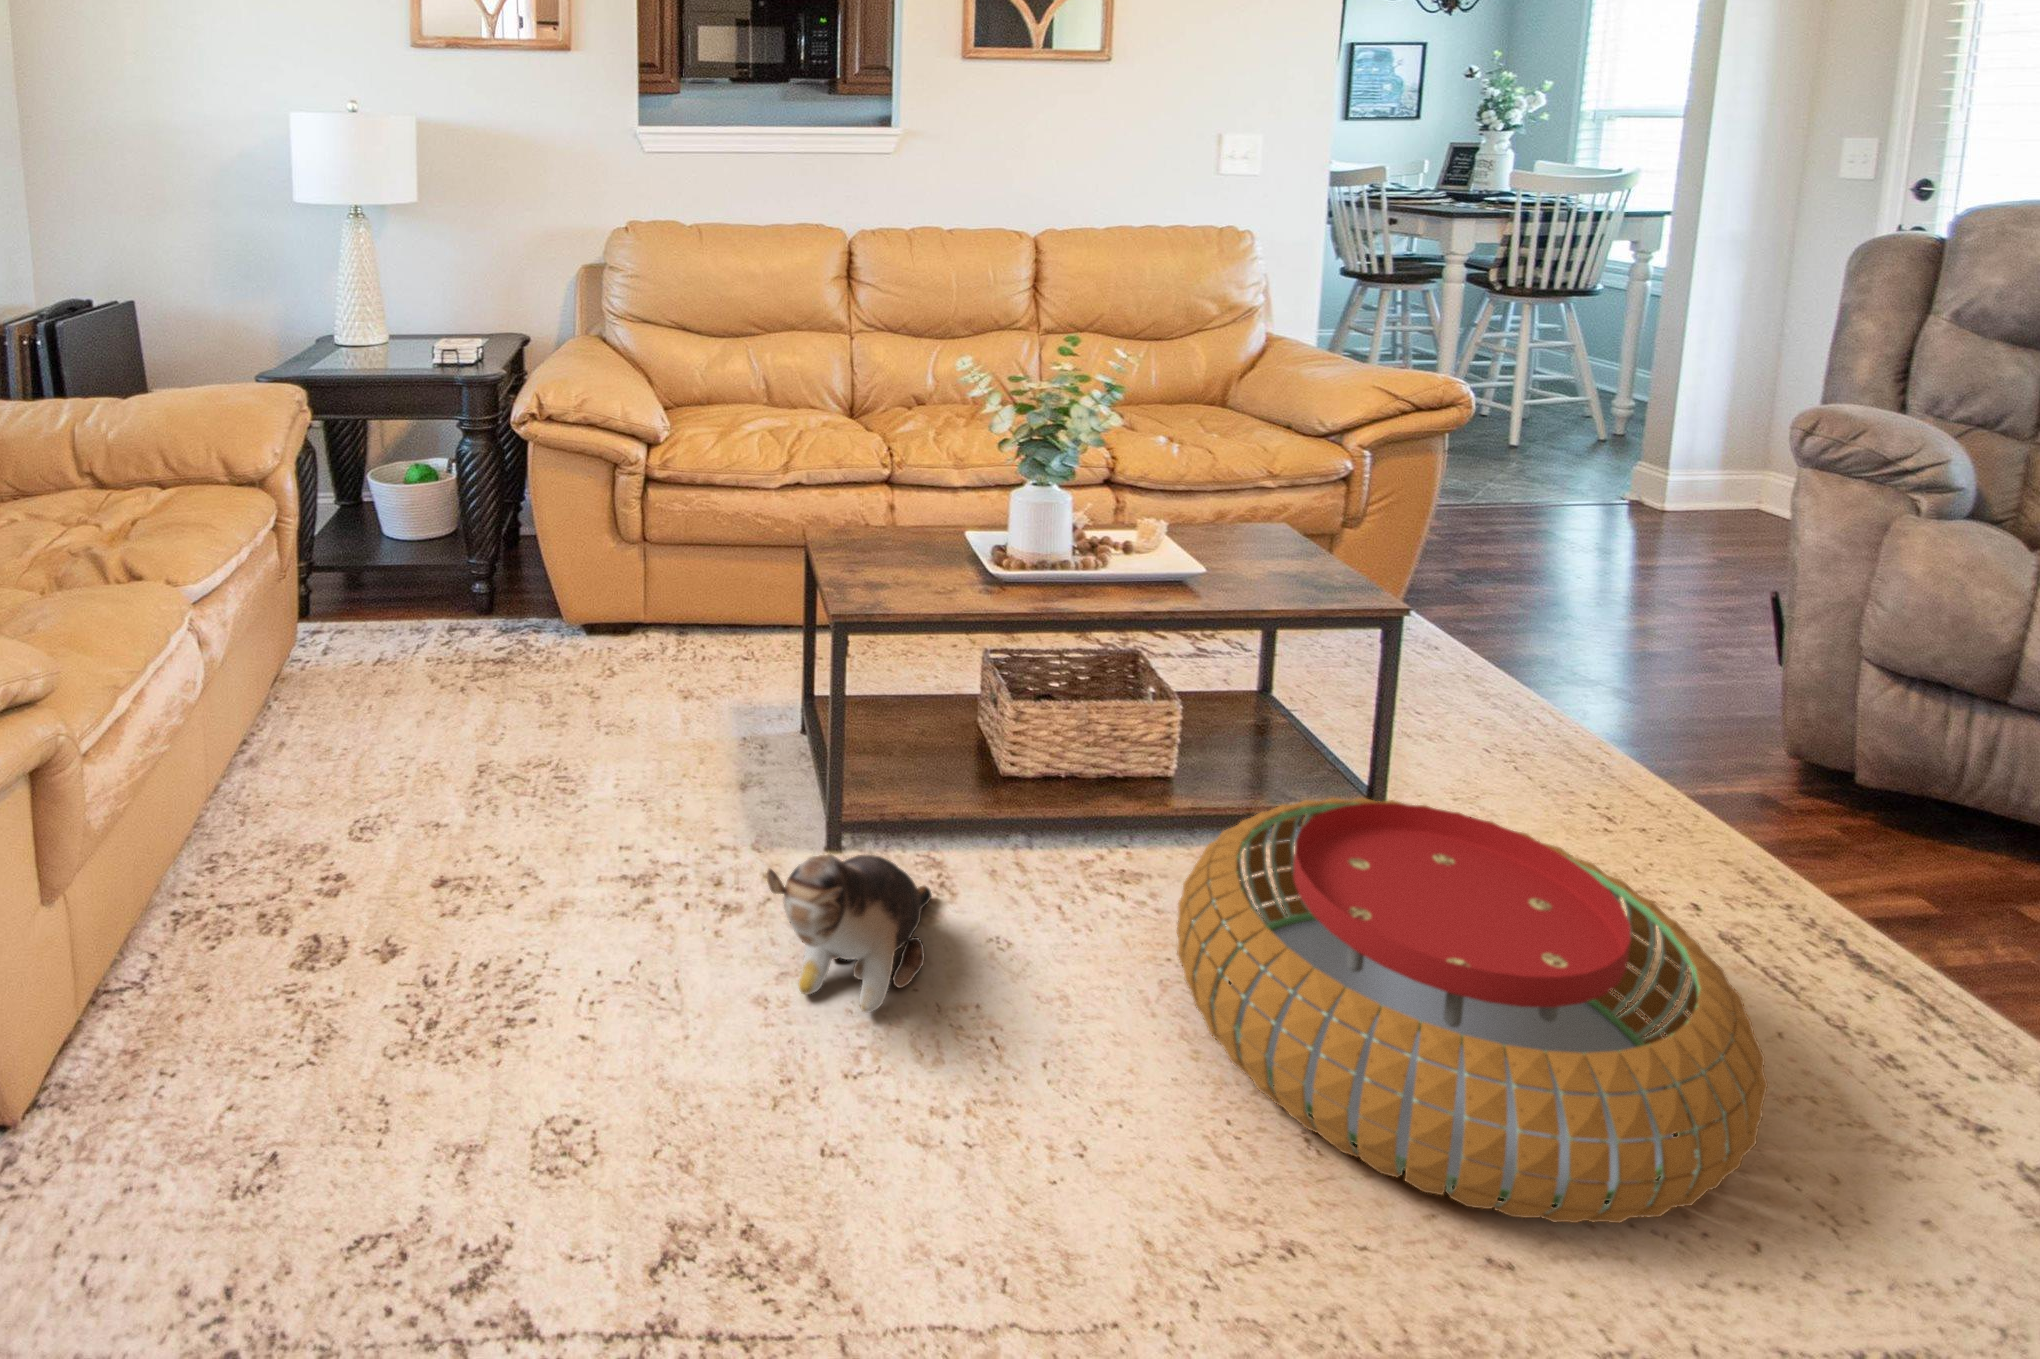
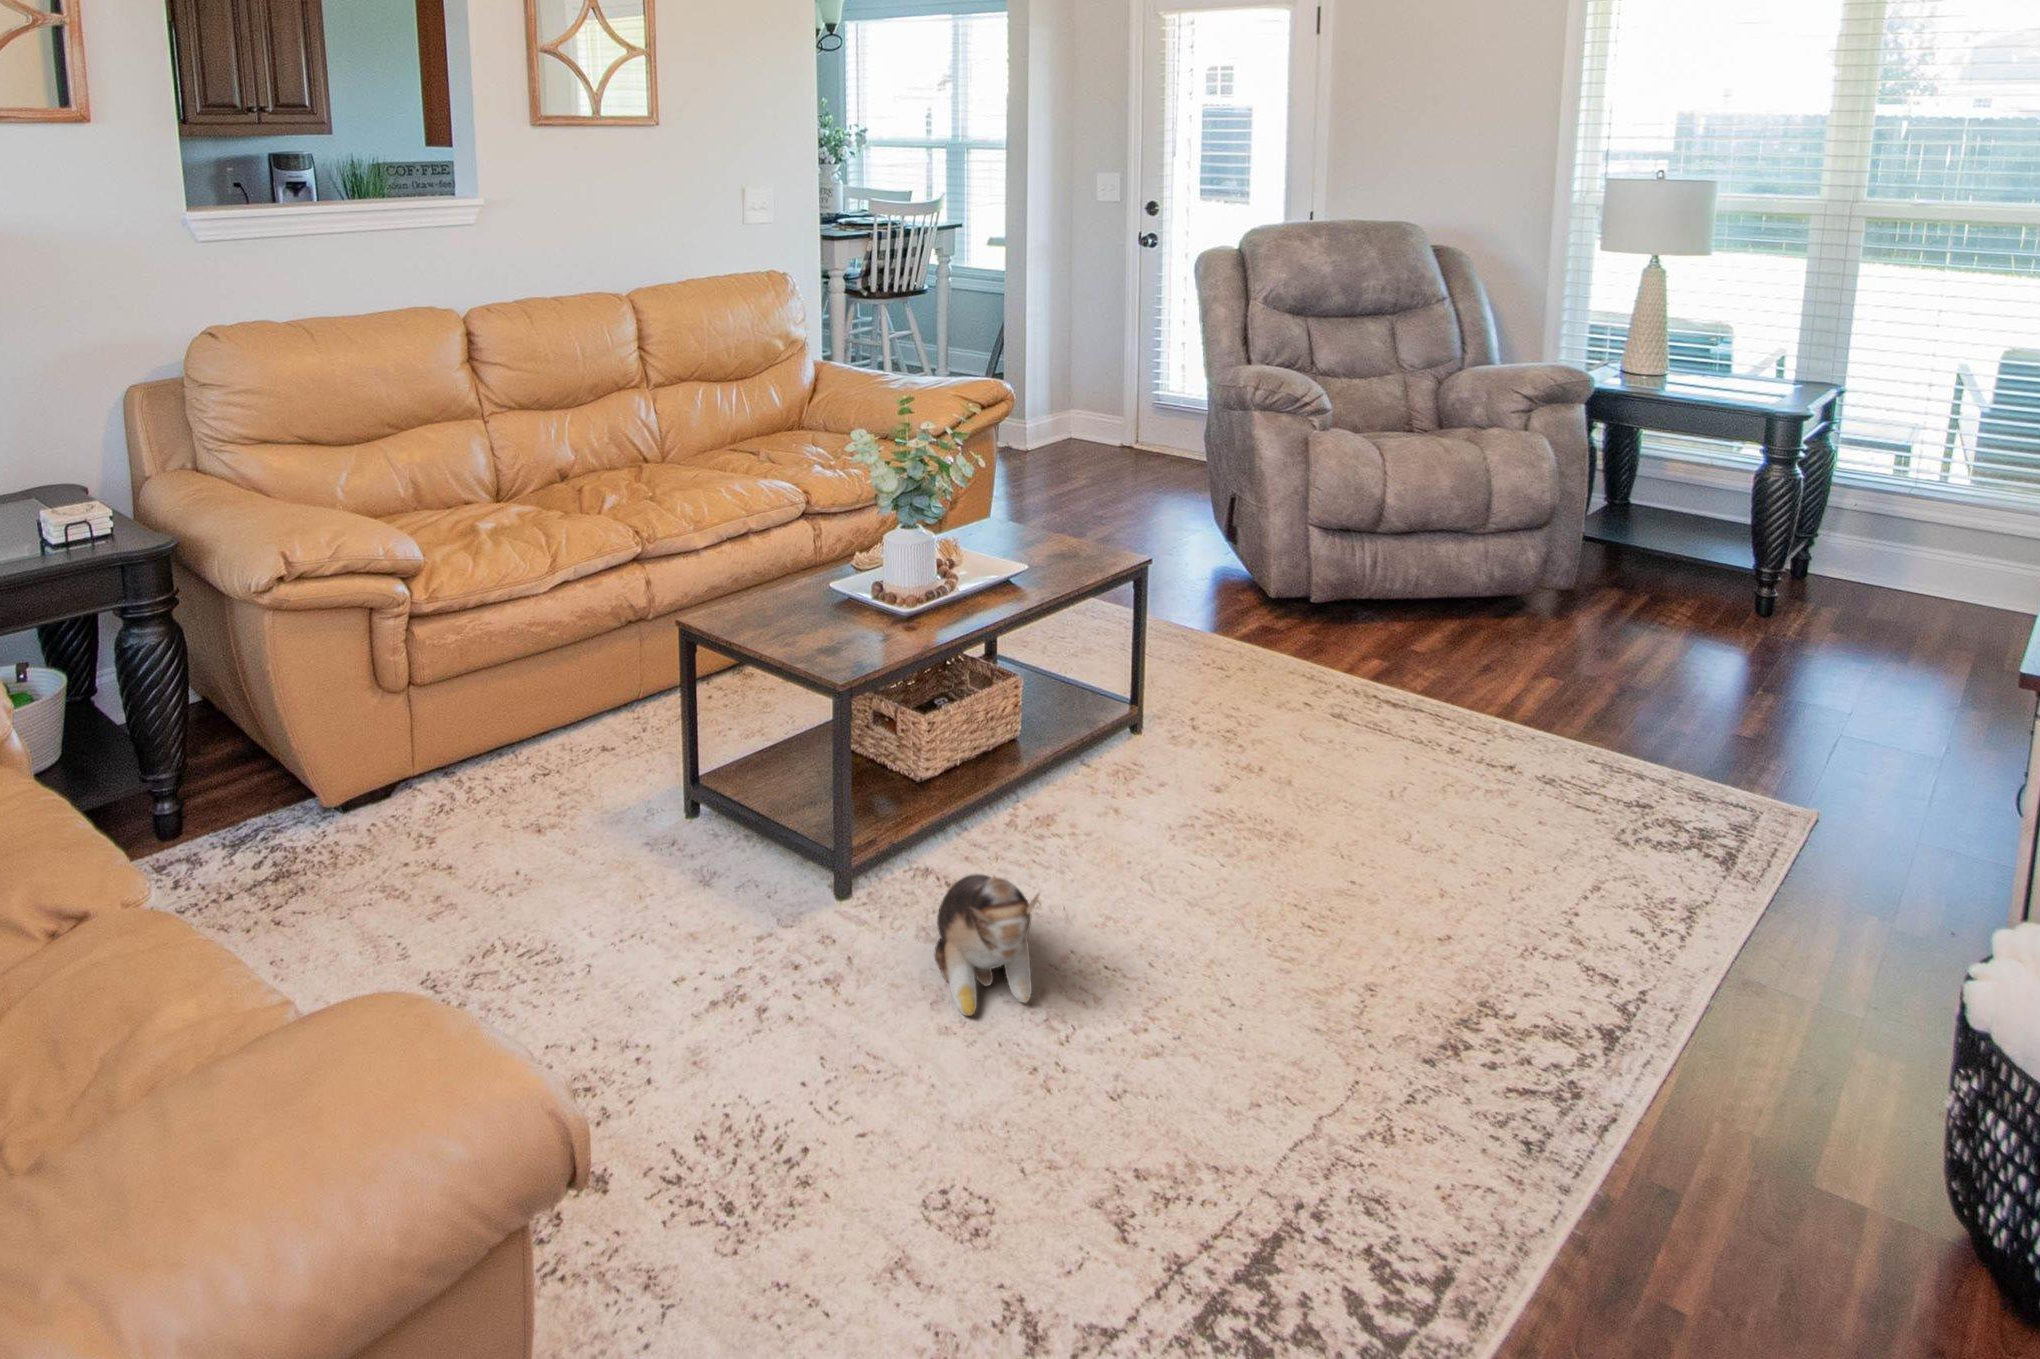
pouf: present [1177,798,1768,1223] -> none [1126,688,1490,926]

